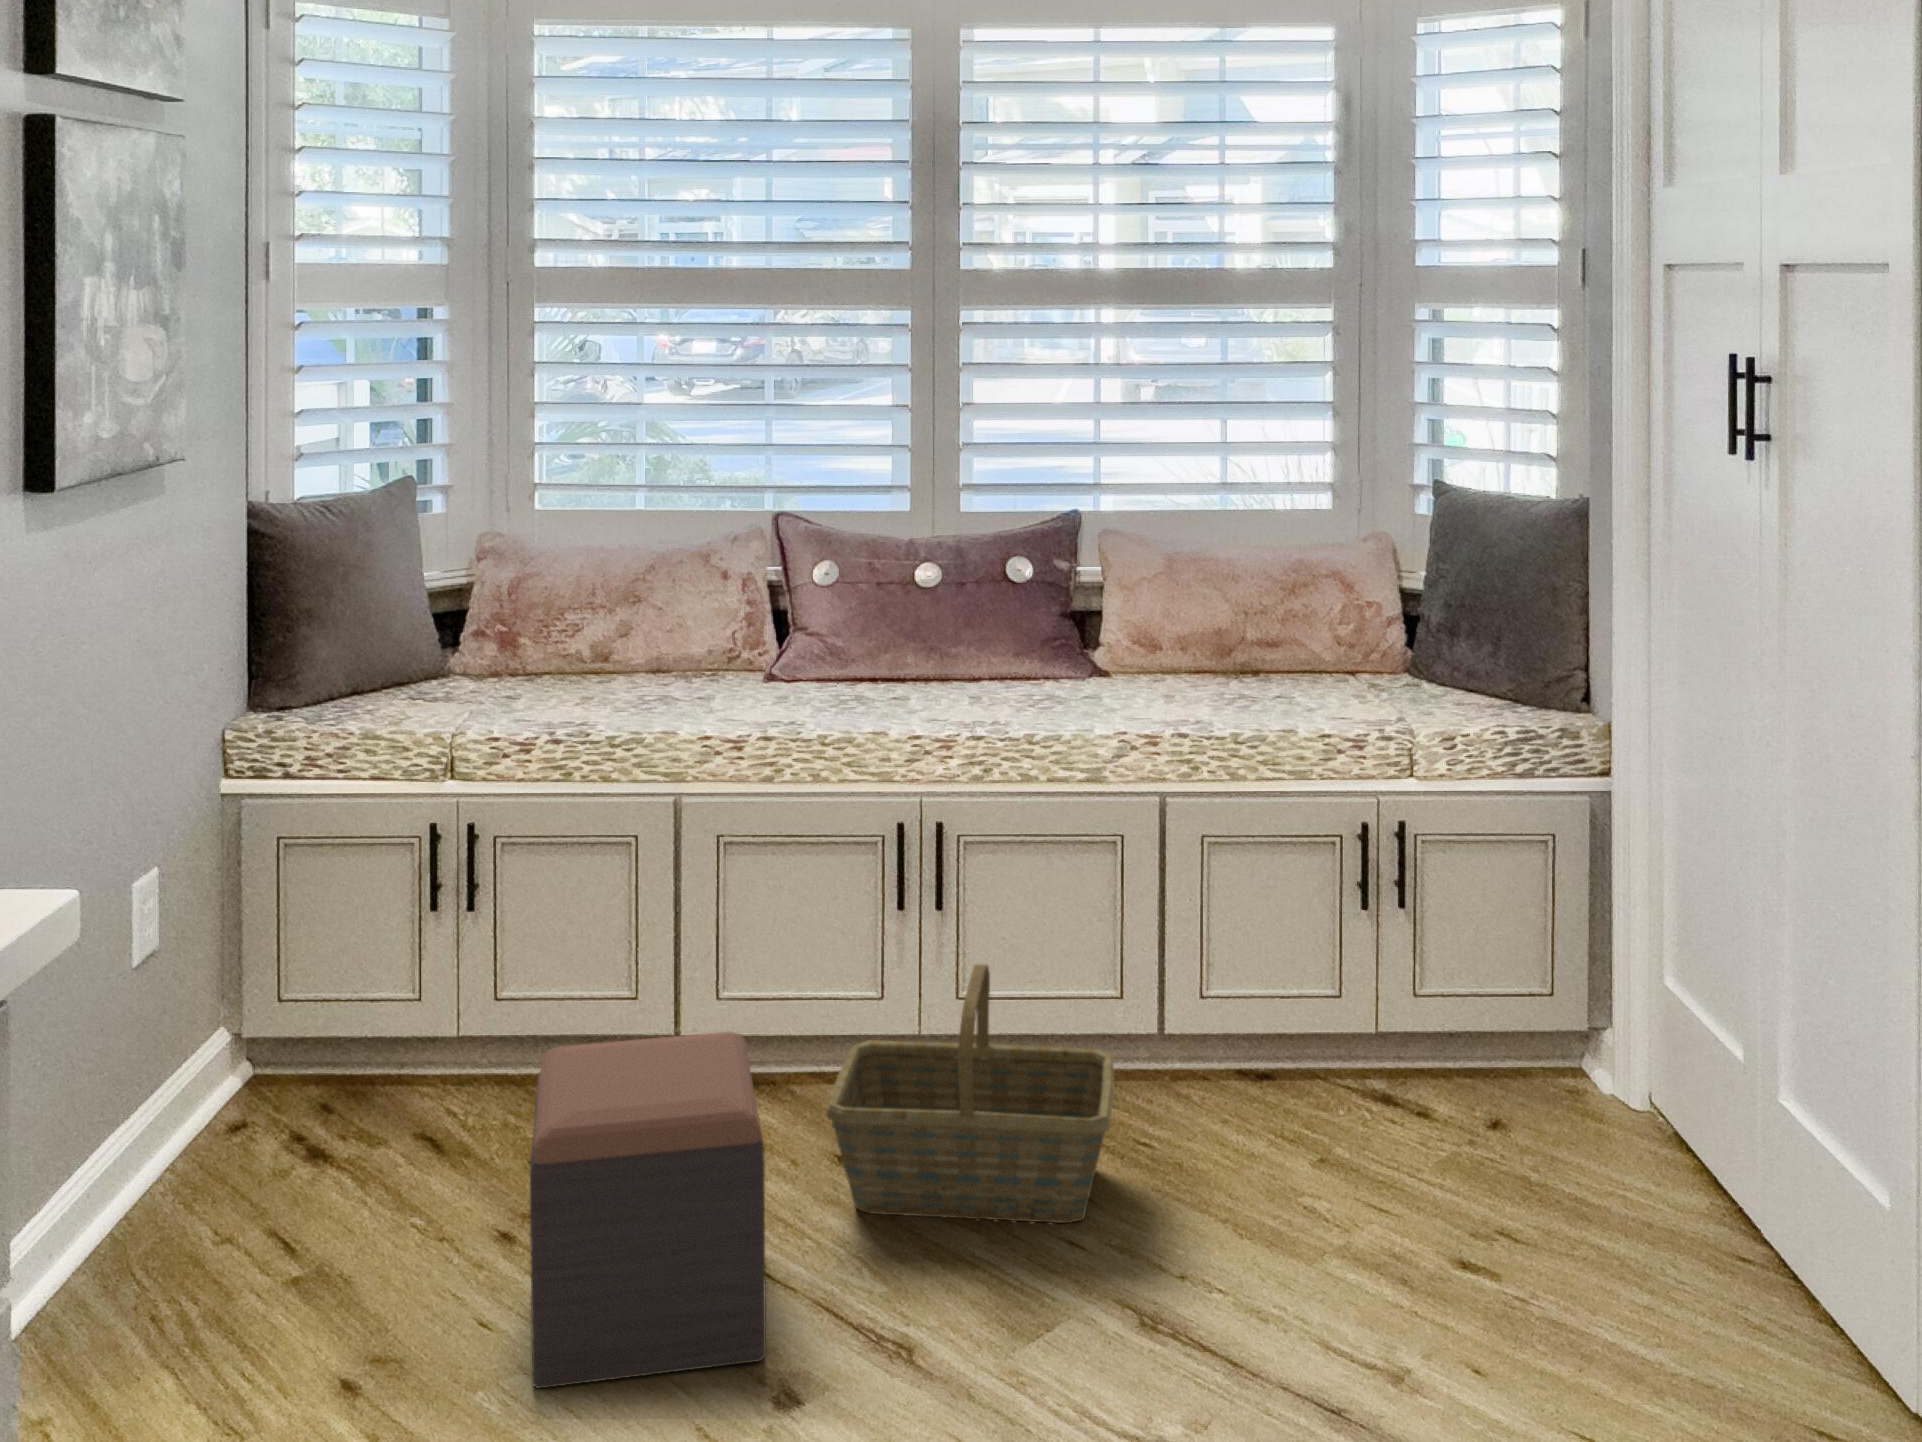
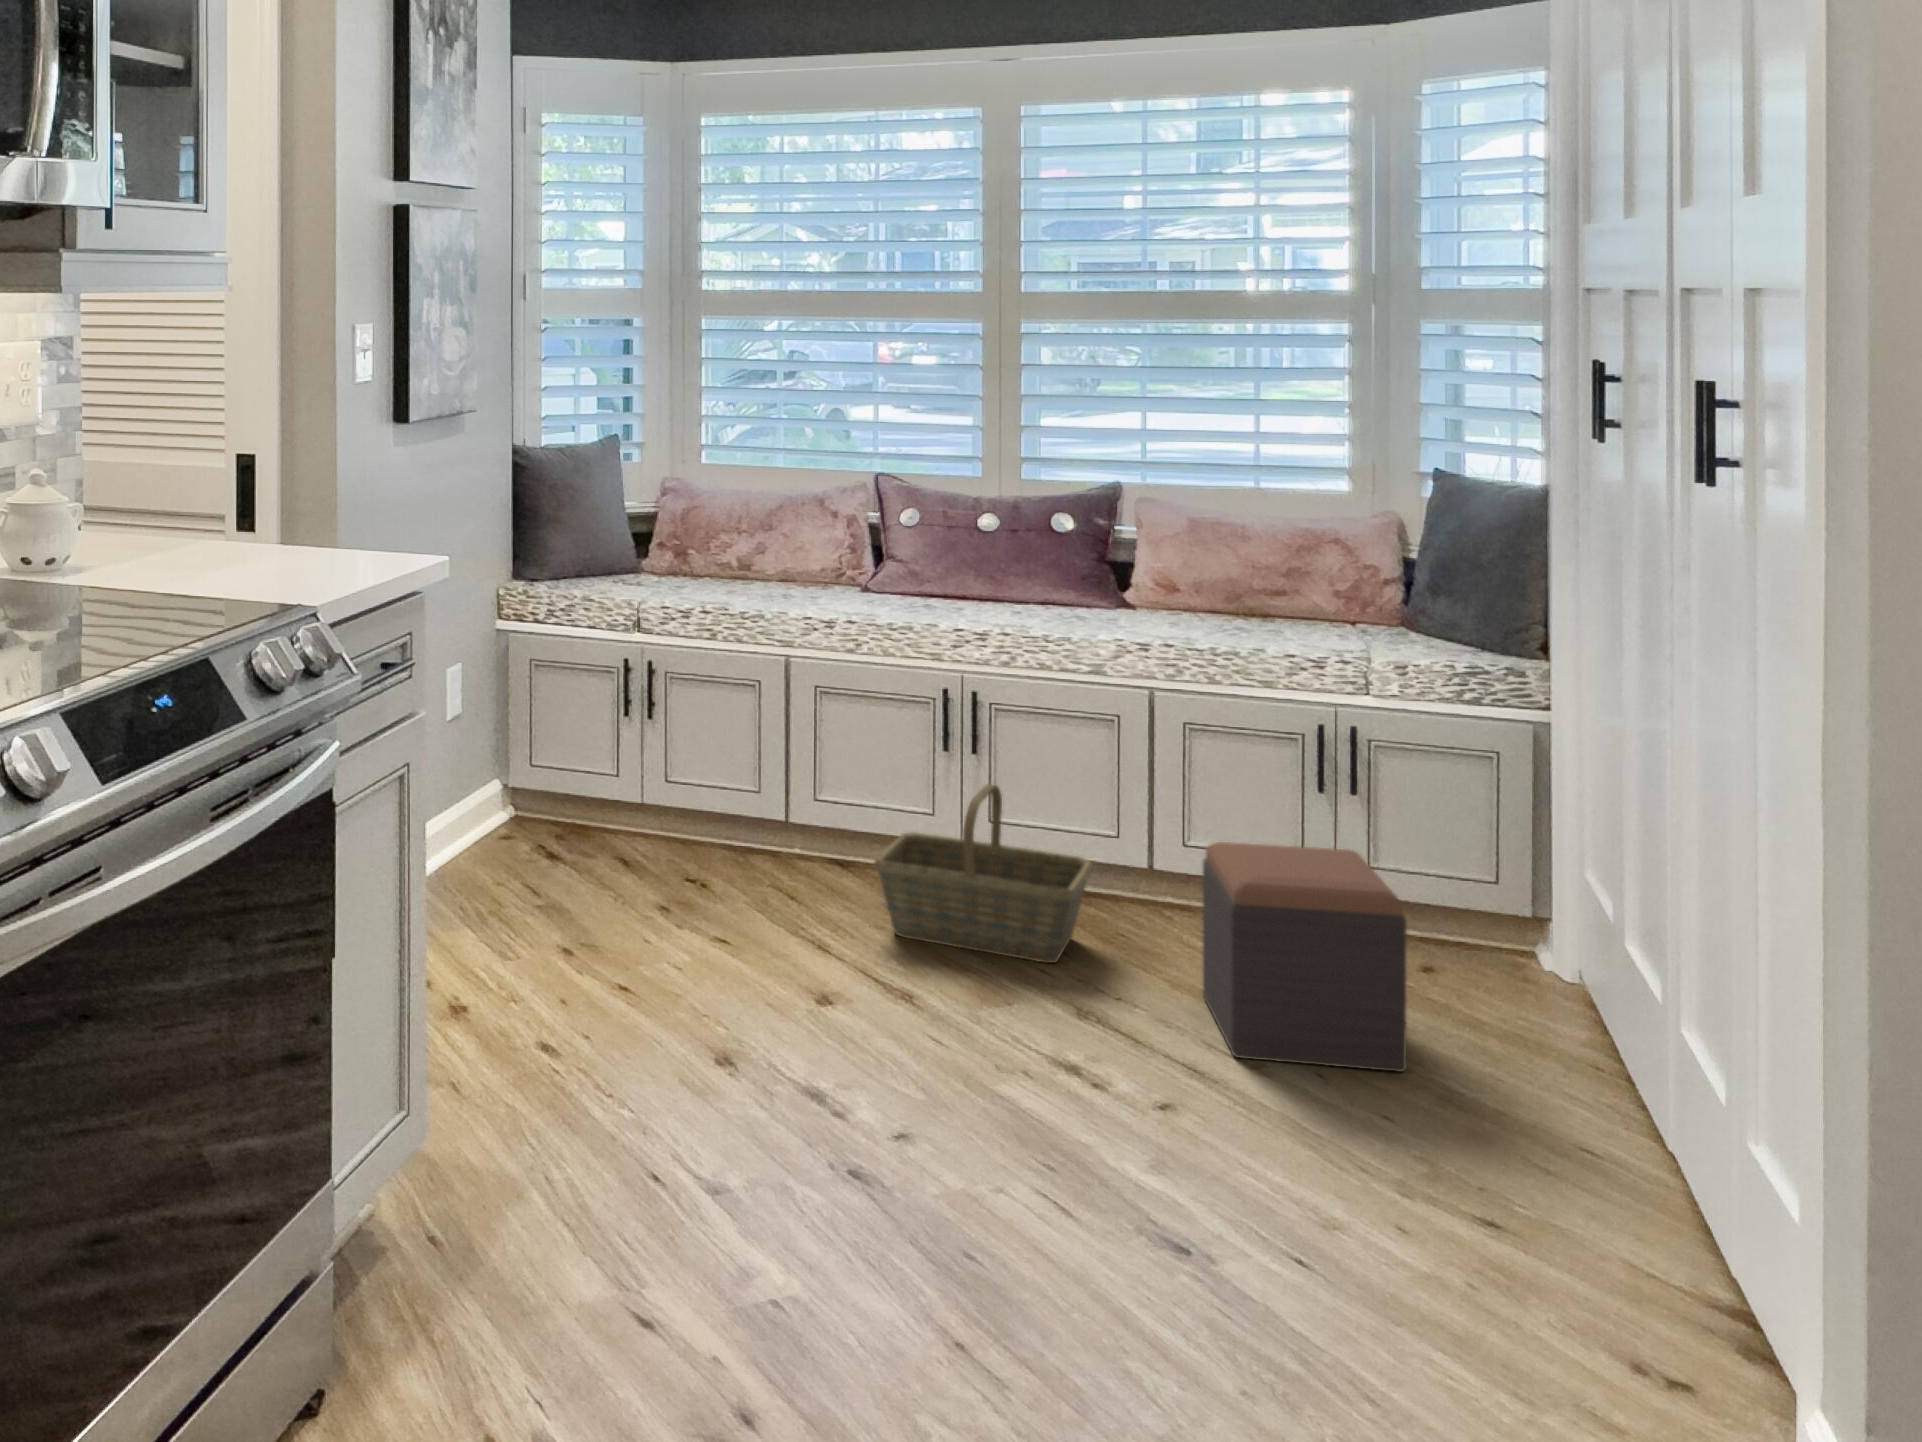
footstool: present [530,1032,766,1388] -> present [1203,842,1407,1072]

